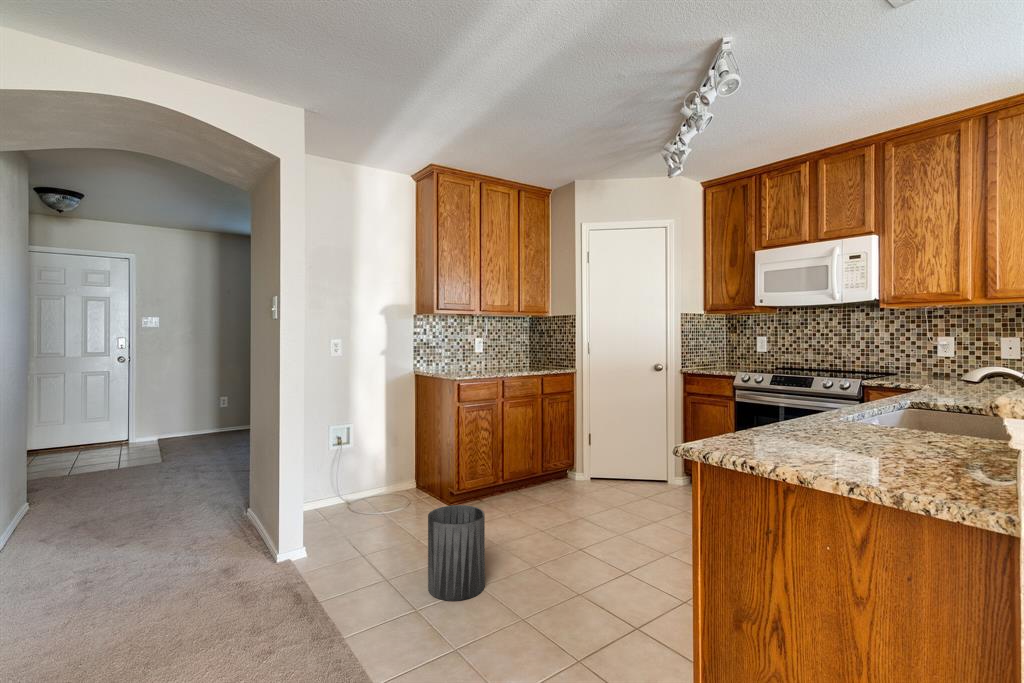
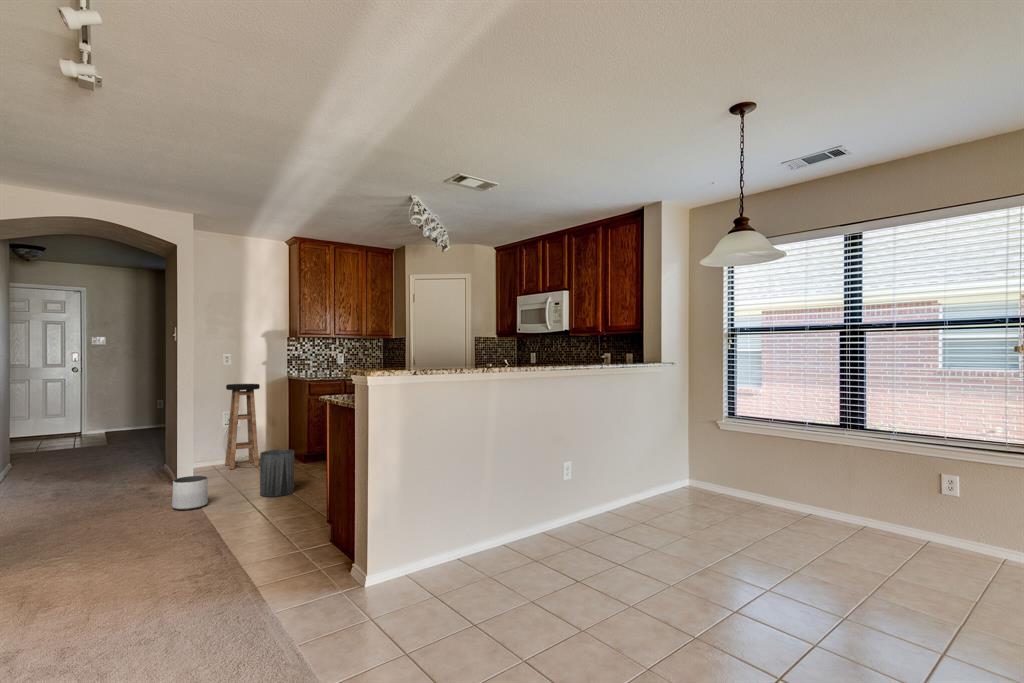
bar stool: none [334,383,386,516] -> present [225,384,260,469]
planter: none [284,570,348,651] -> present [172,476,208,510]

